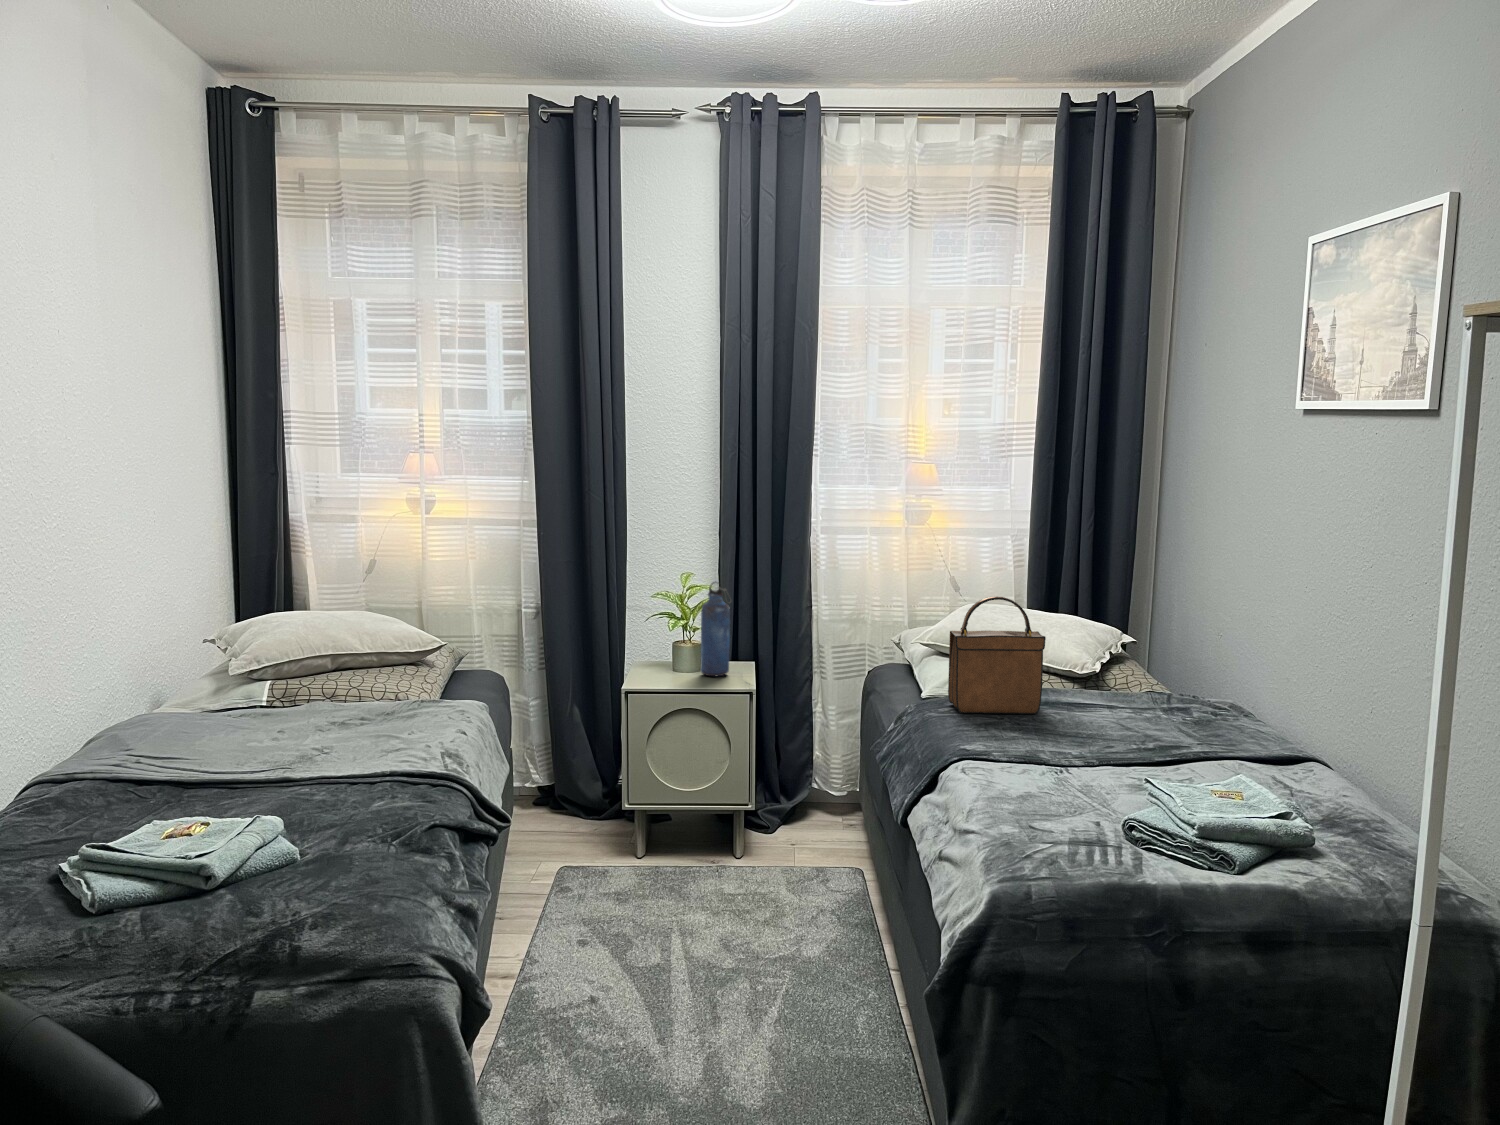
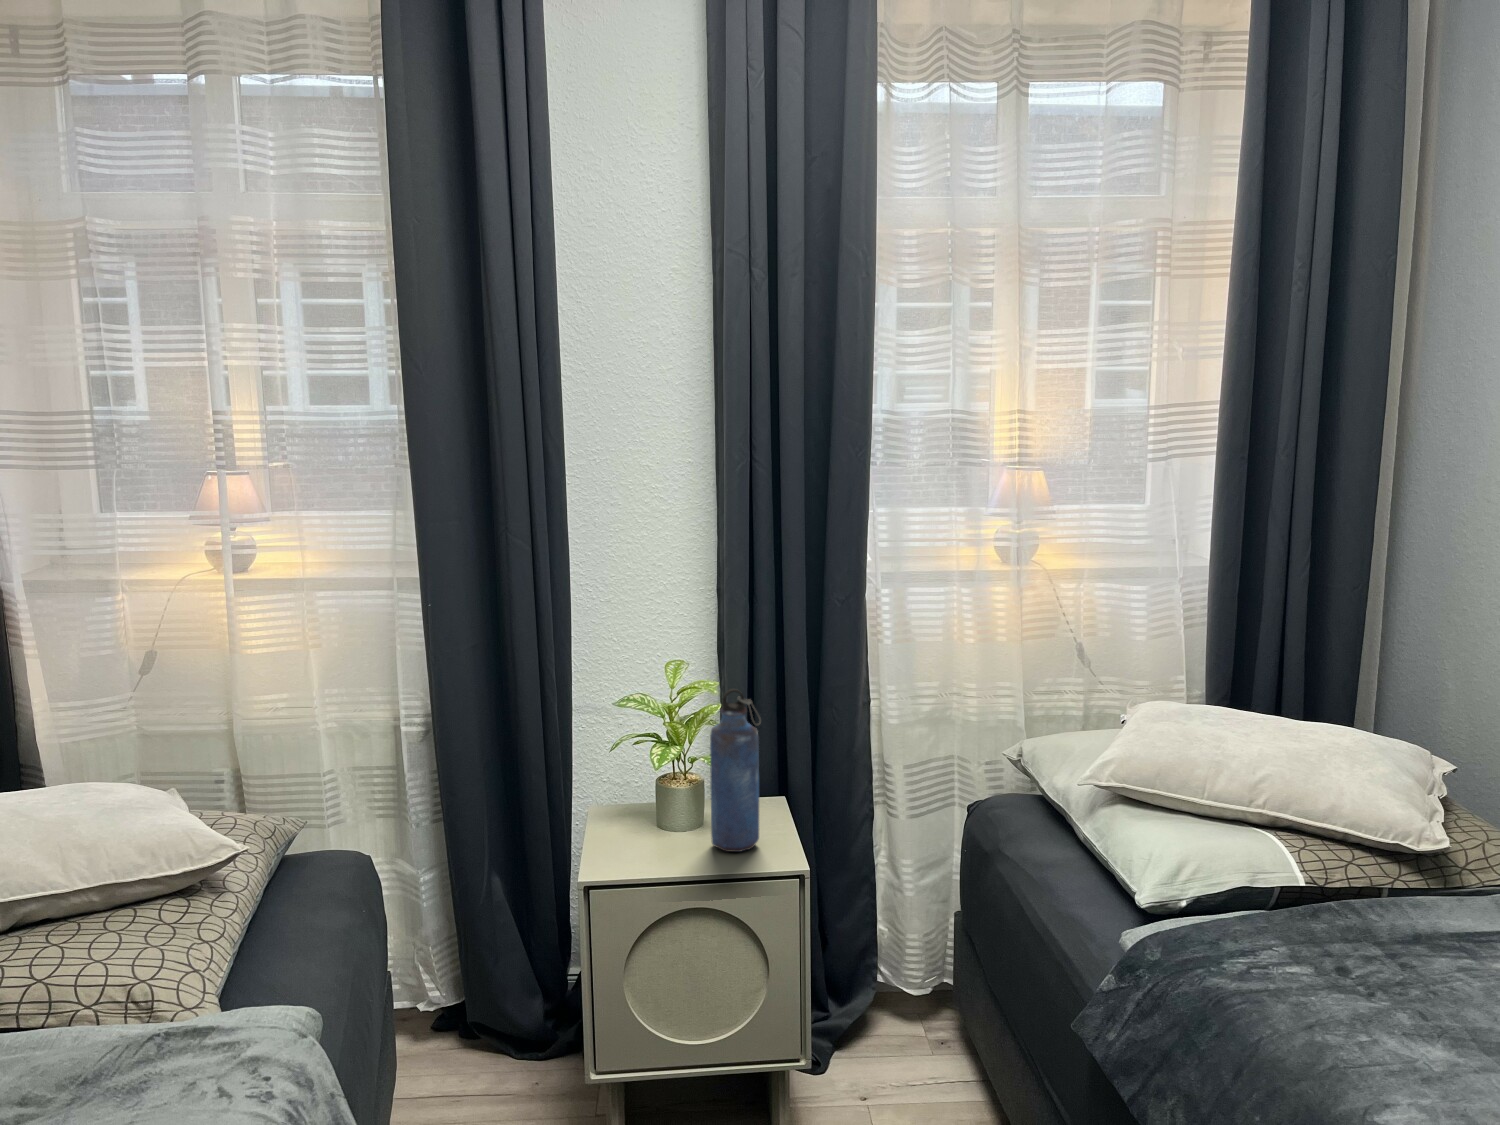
handbag: present [948,596,1046,714] -> none [1219,744,1428,983]

